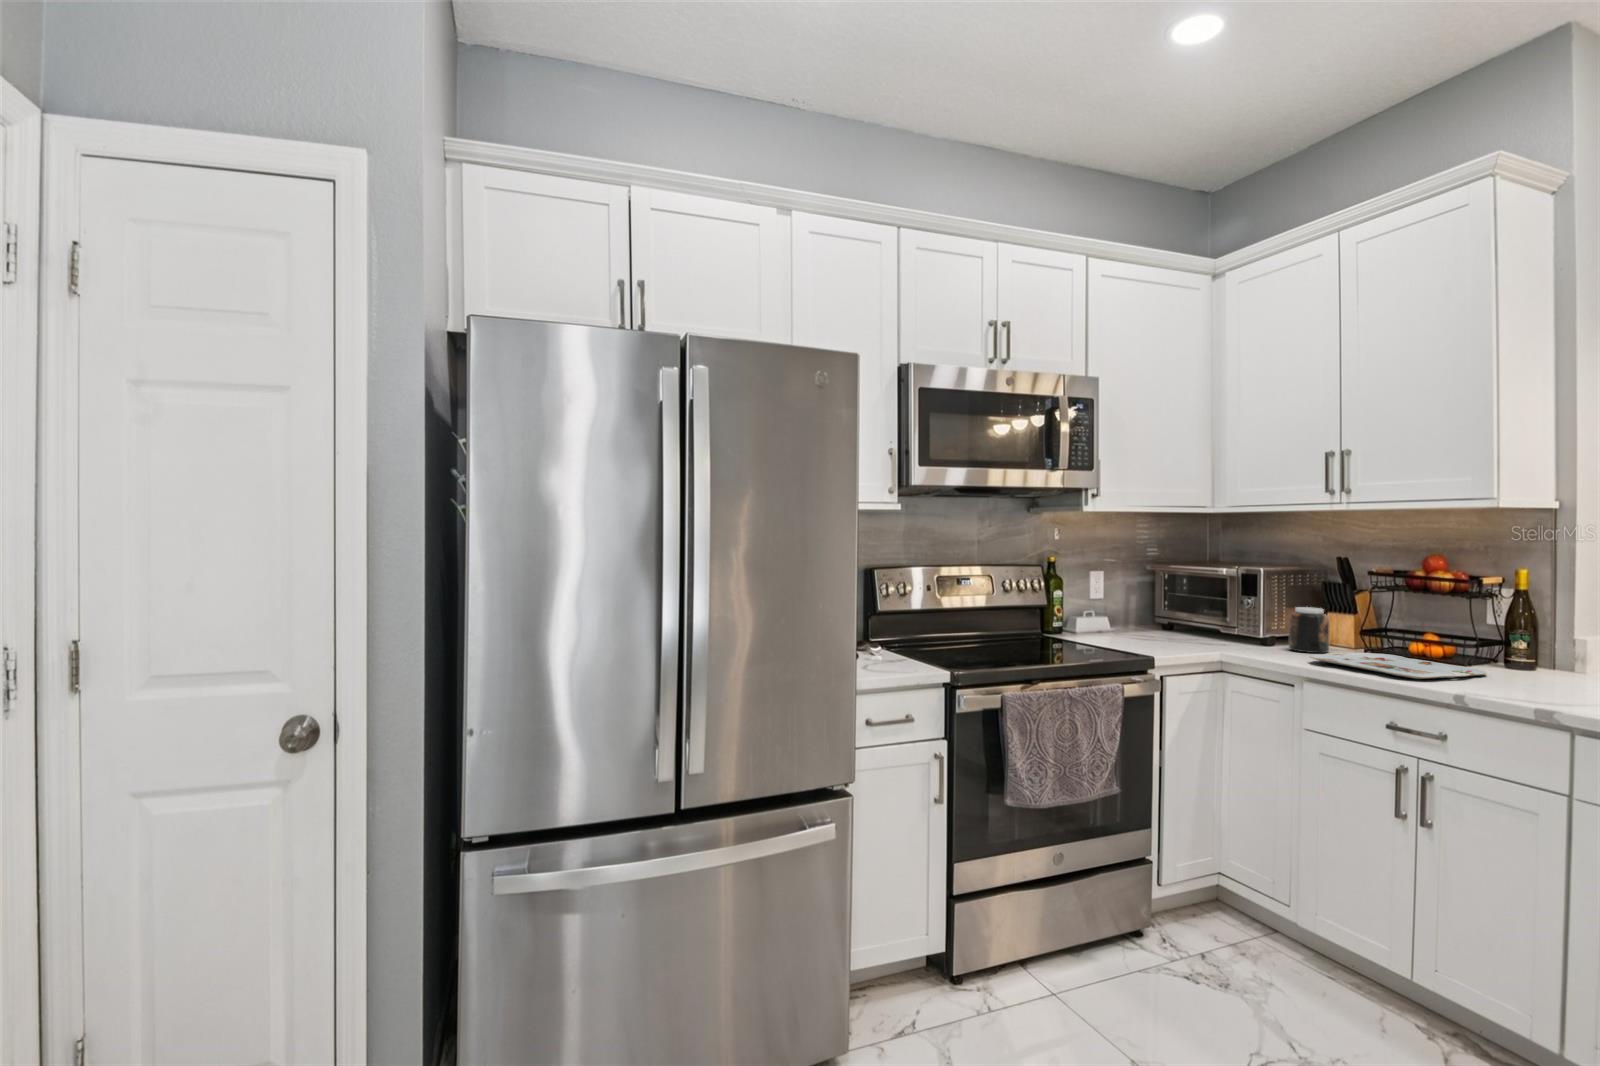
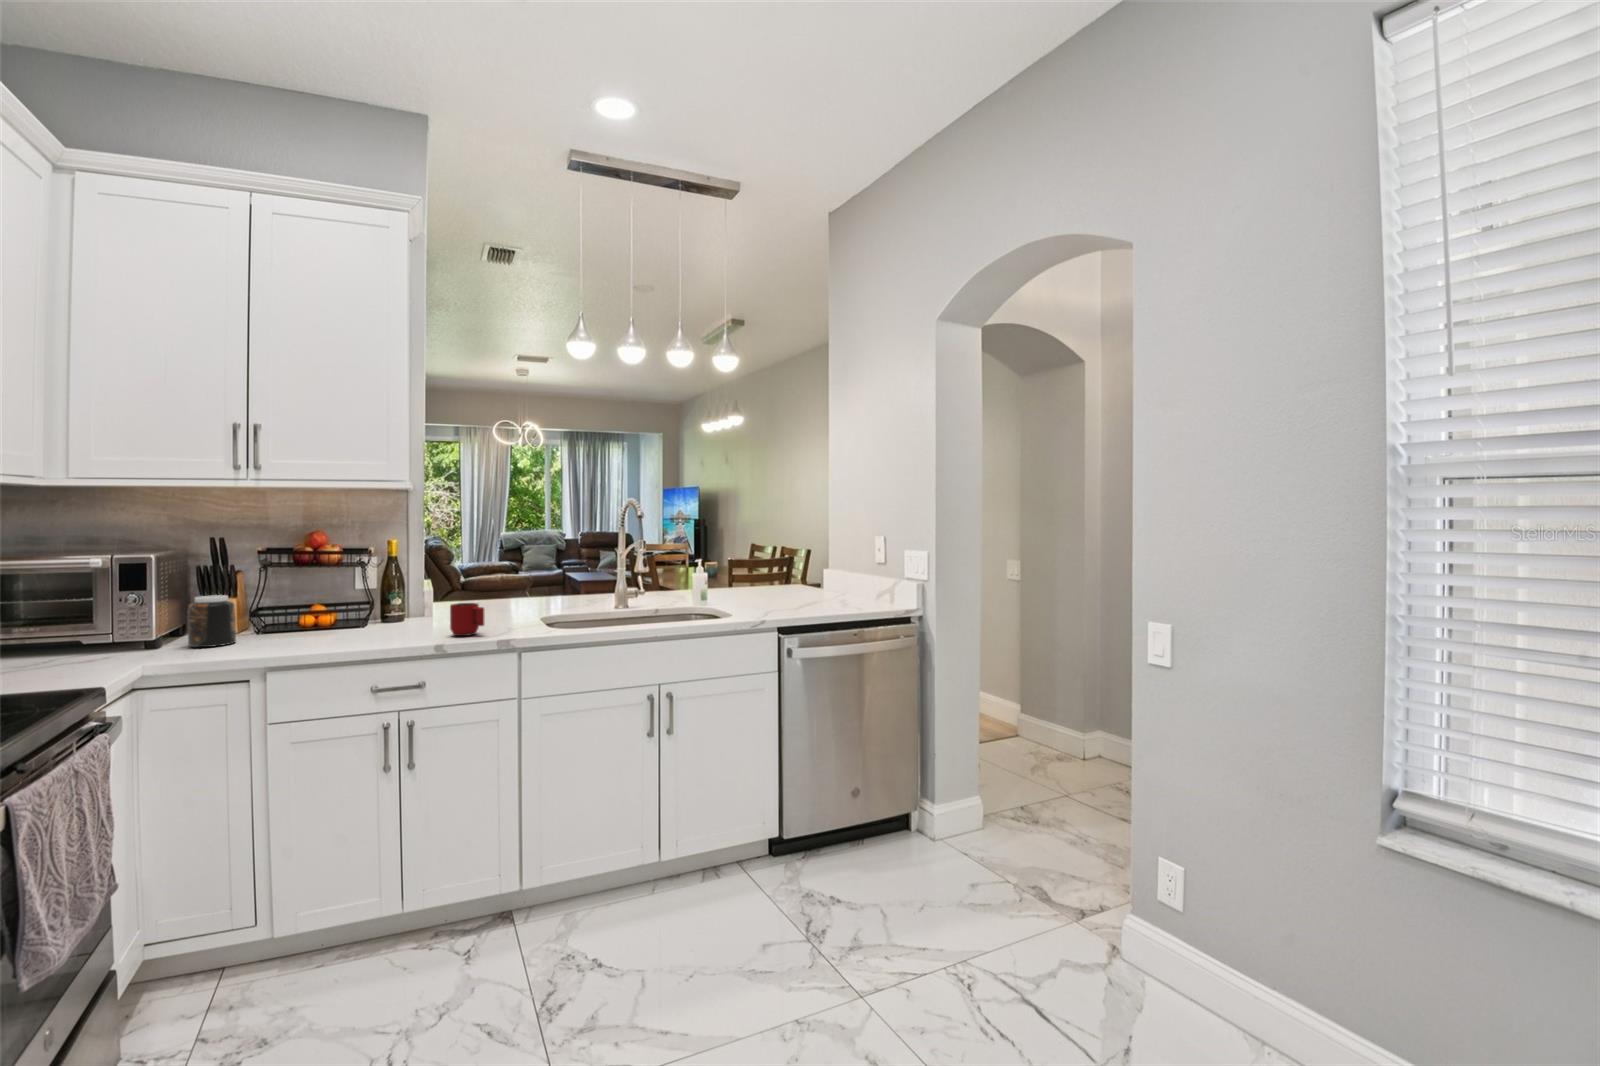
mug: none [1502,652,1549,696] -> present [450,603,484,636]
serving tray: present [1309,653,1487,679] -> none [258,627,406,648]

